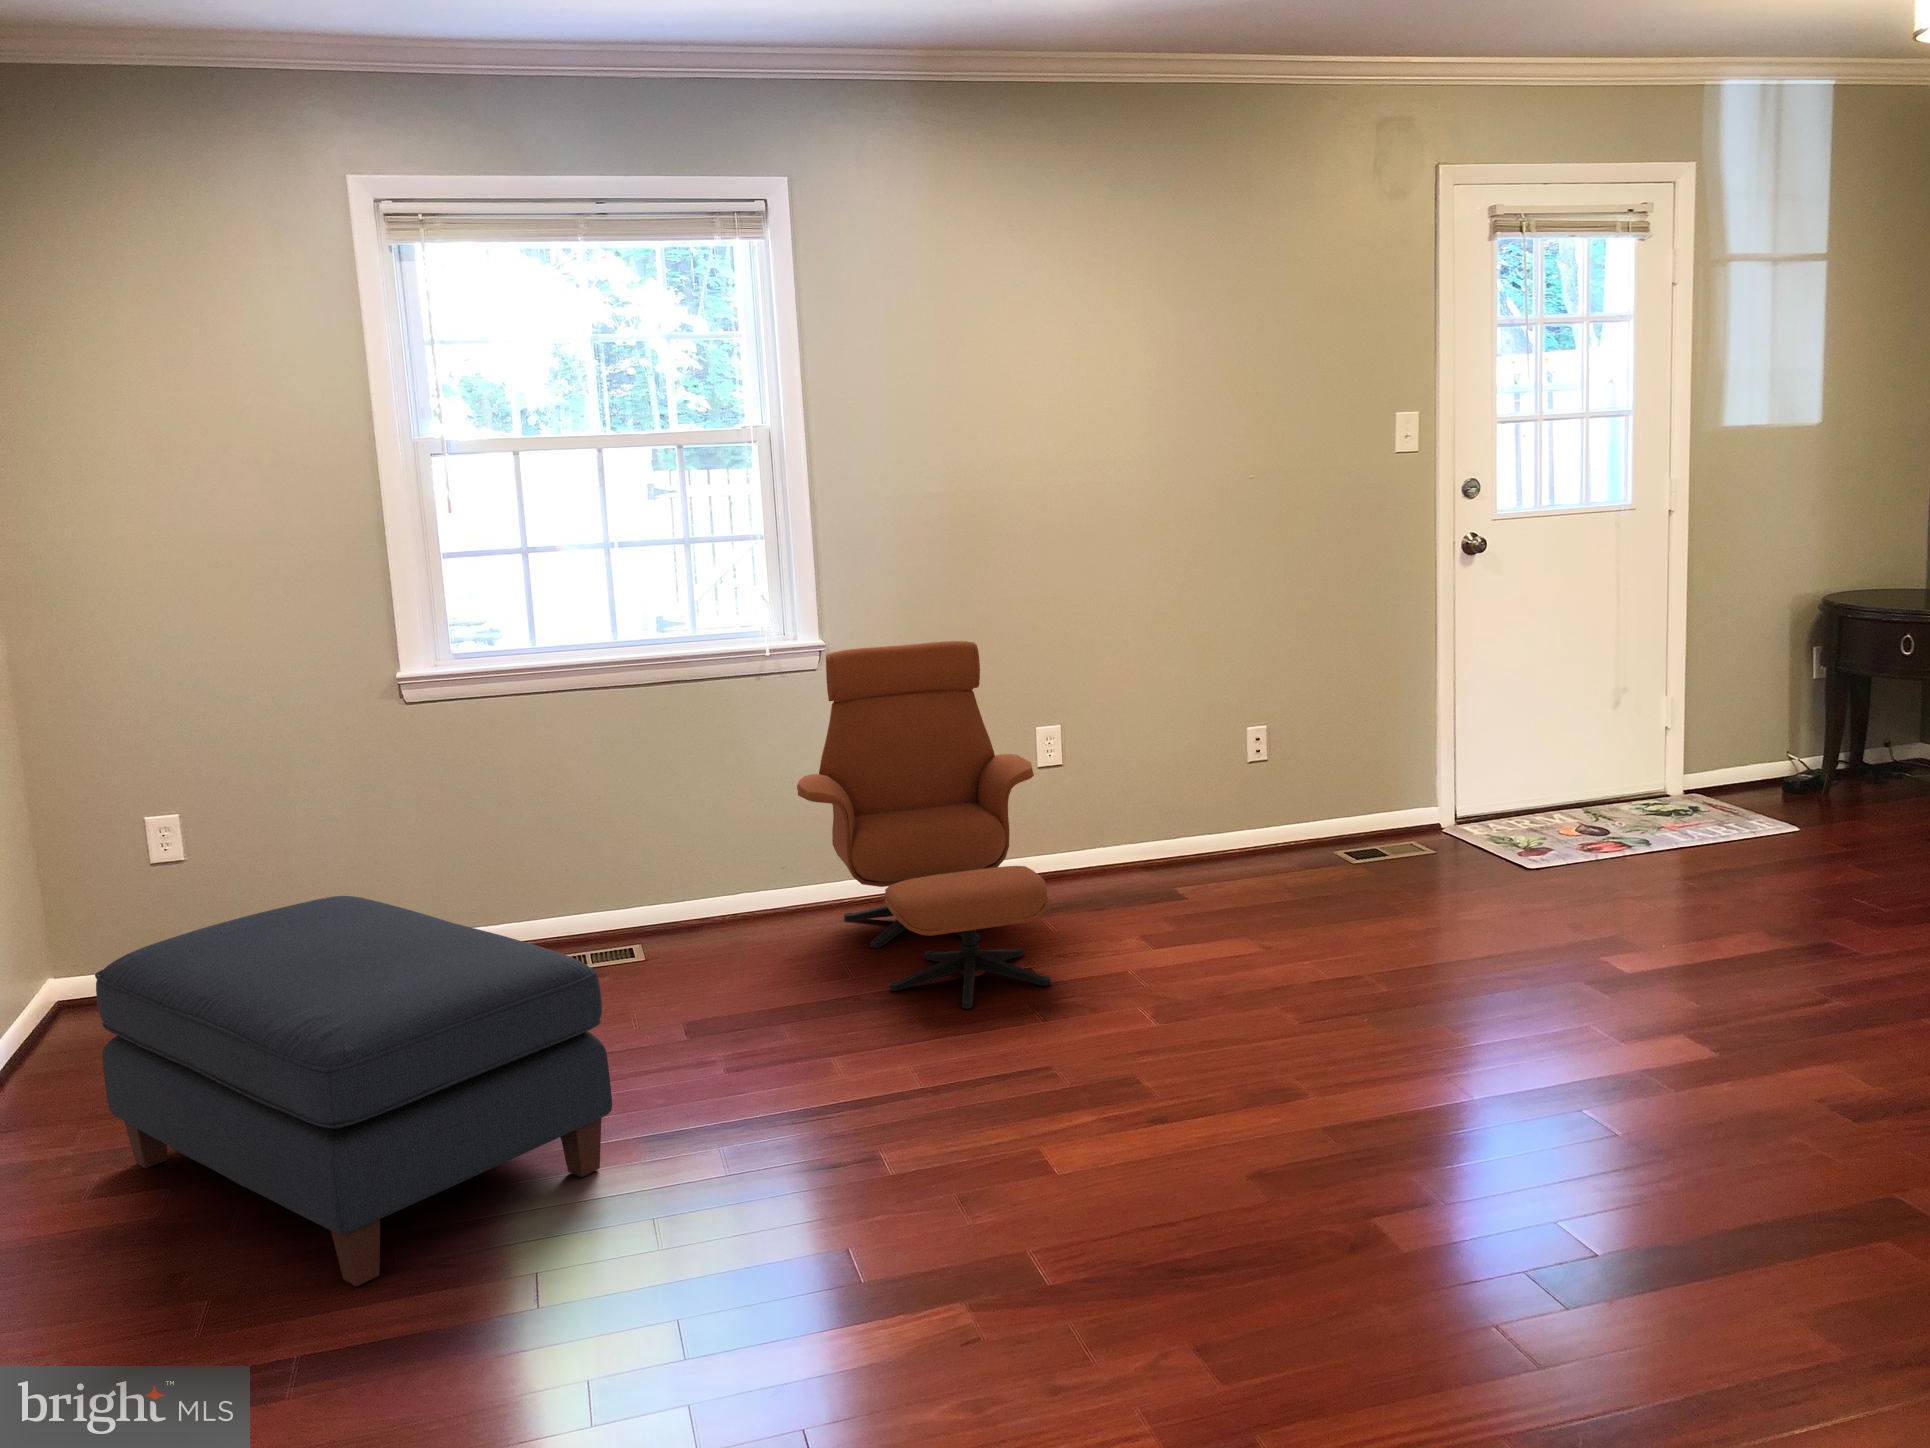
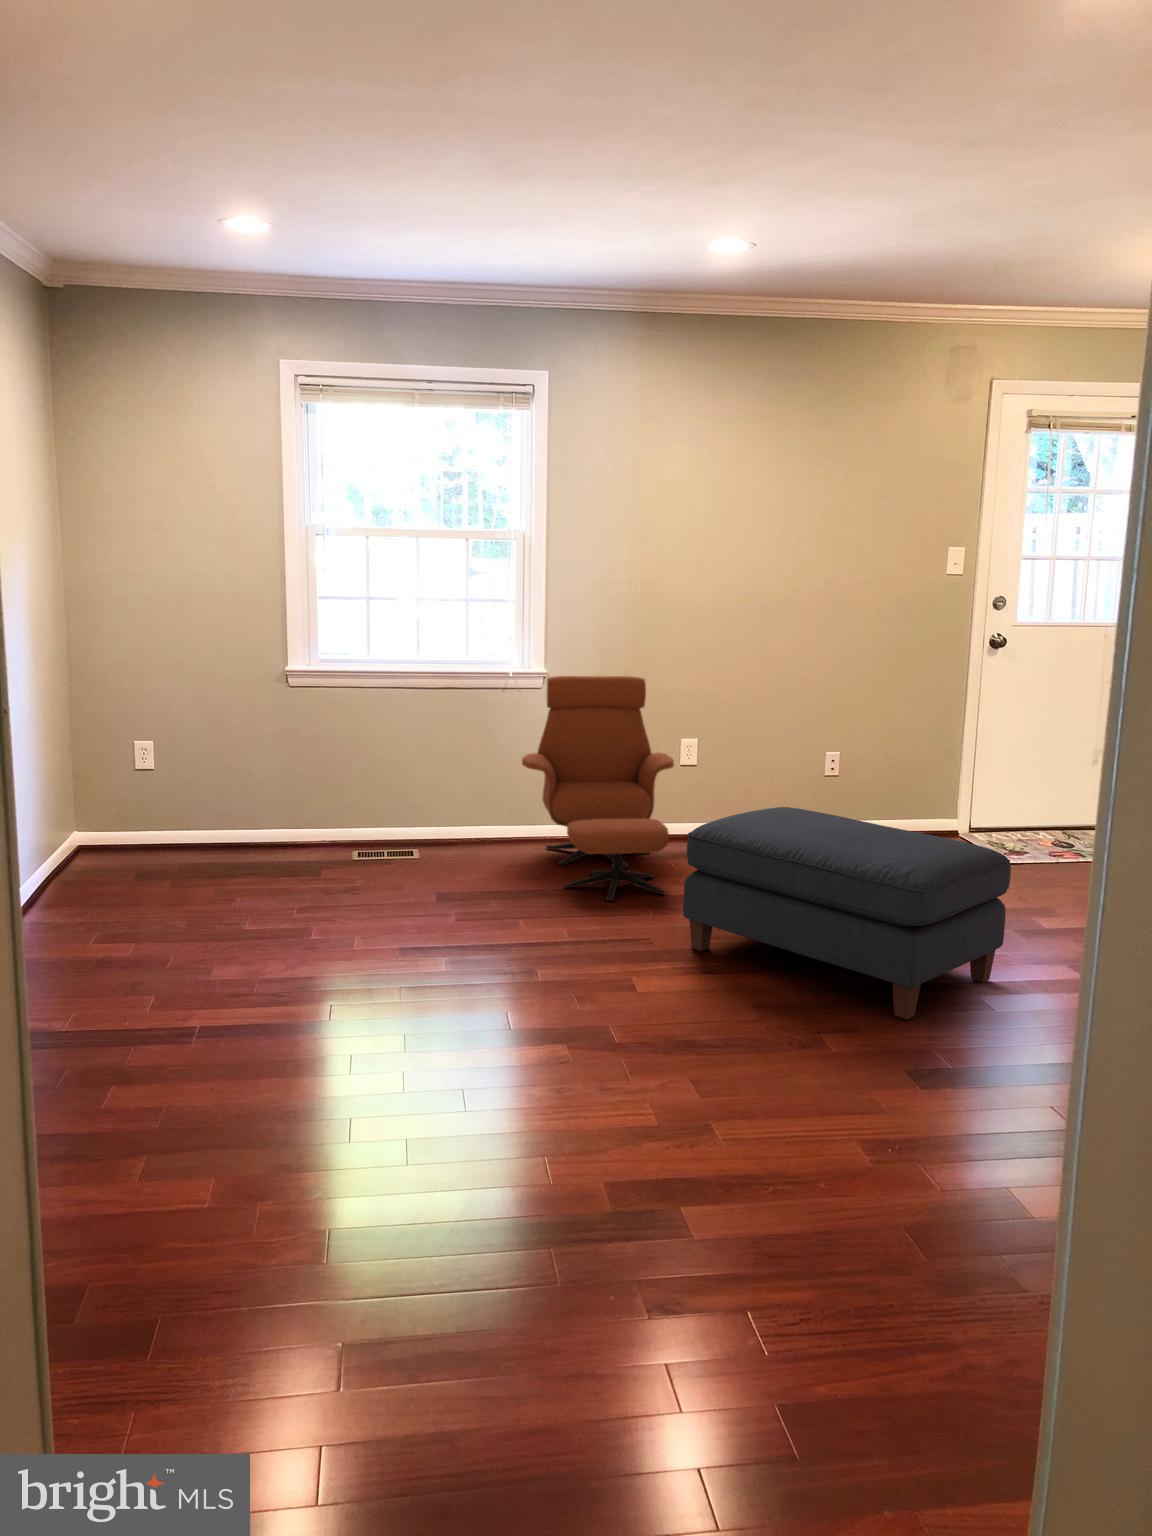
ottoman: present [95,896,612,1286] -> present [683,807,1011,1020]

